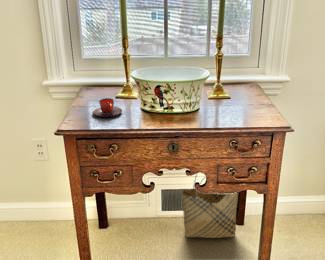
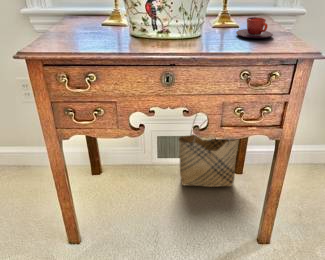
teacup: present [93,98,122,117] -> present [236,17,273,38]

